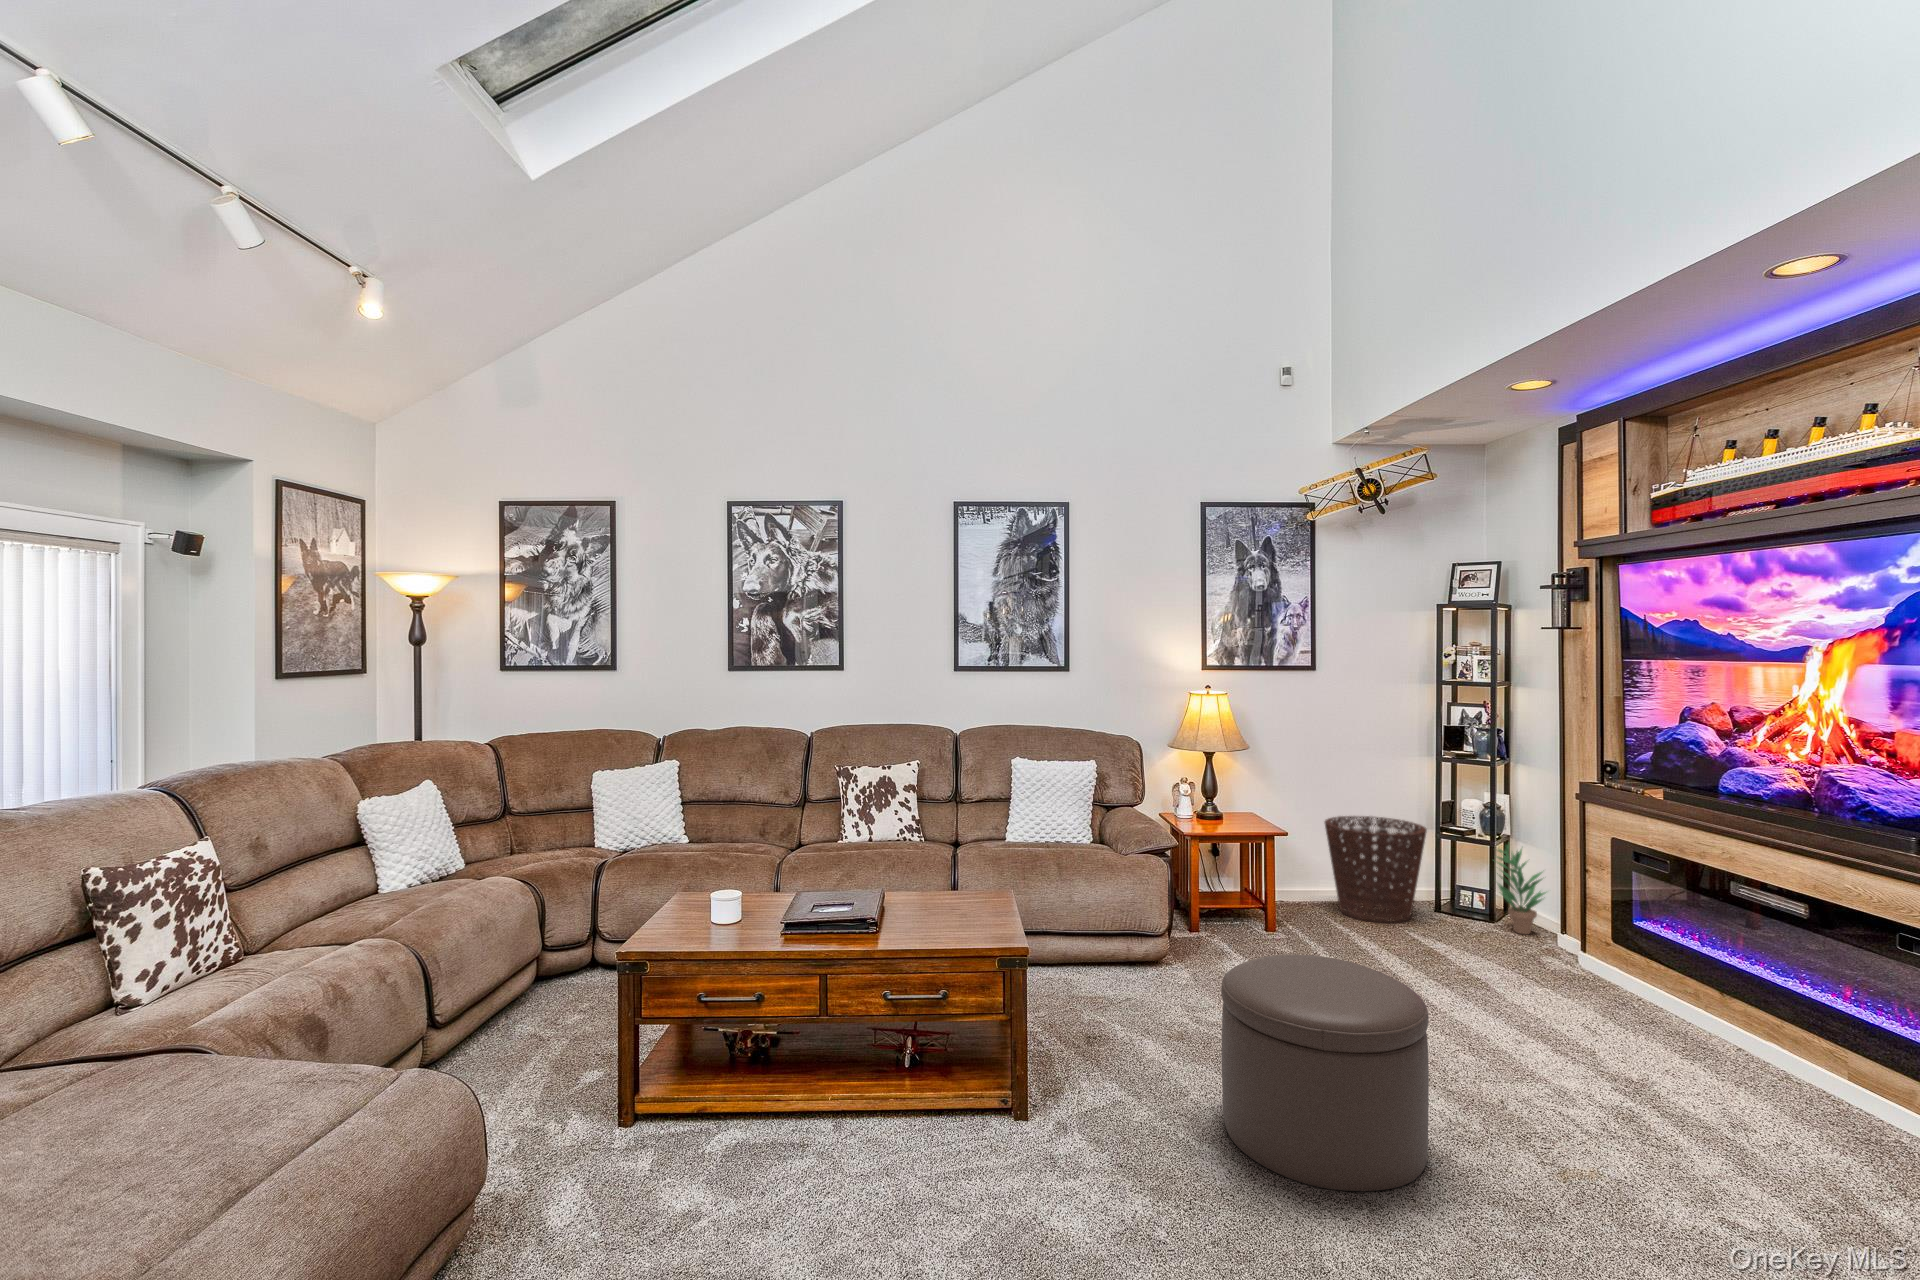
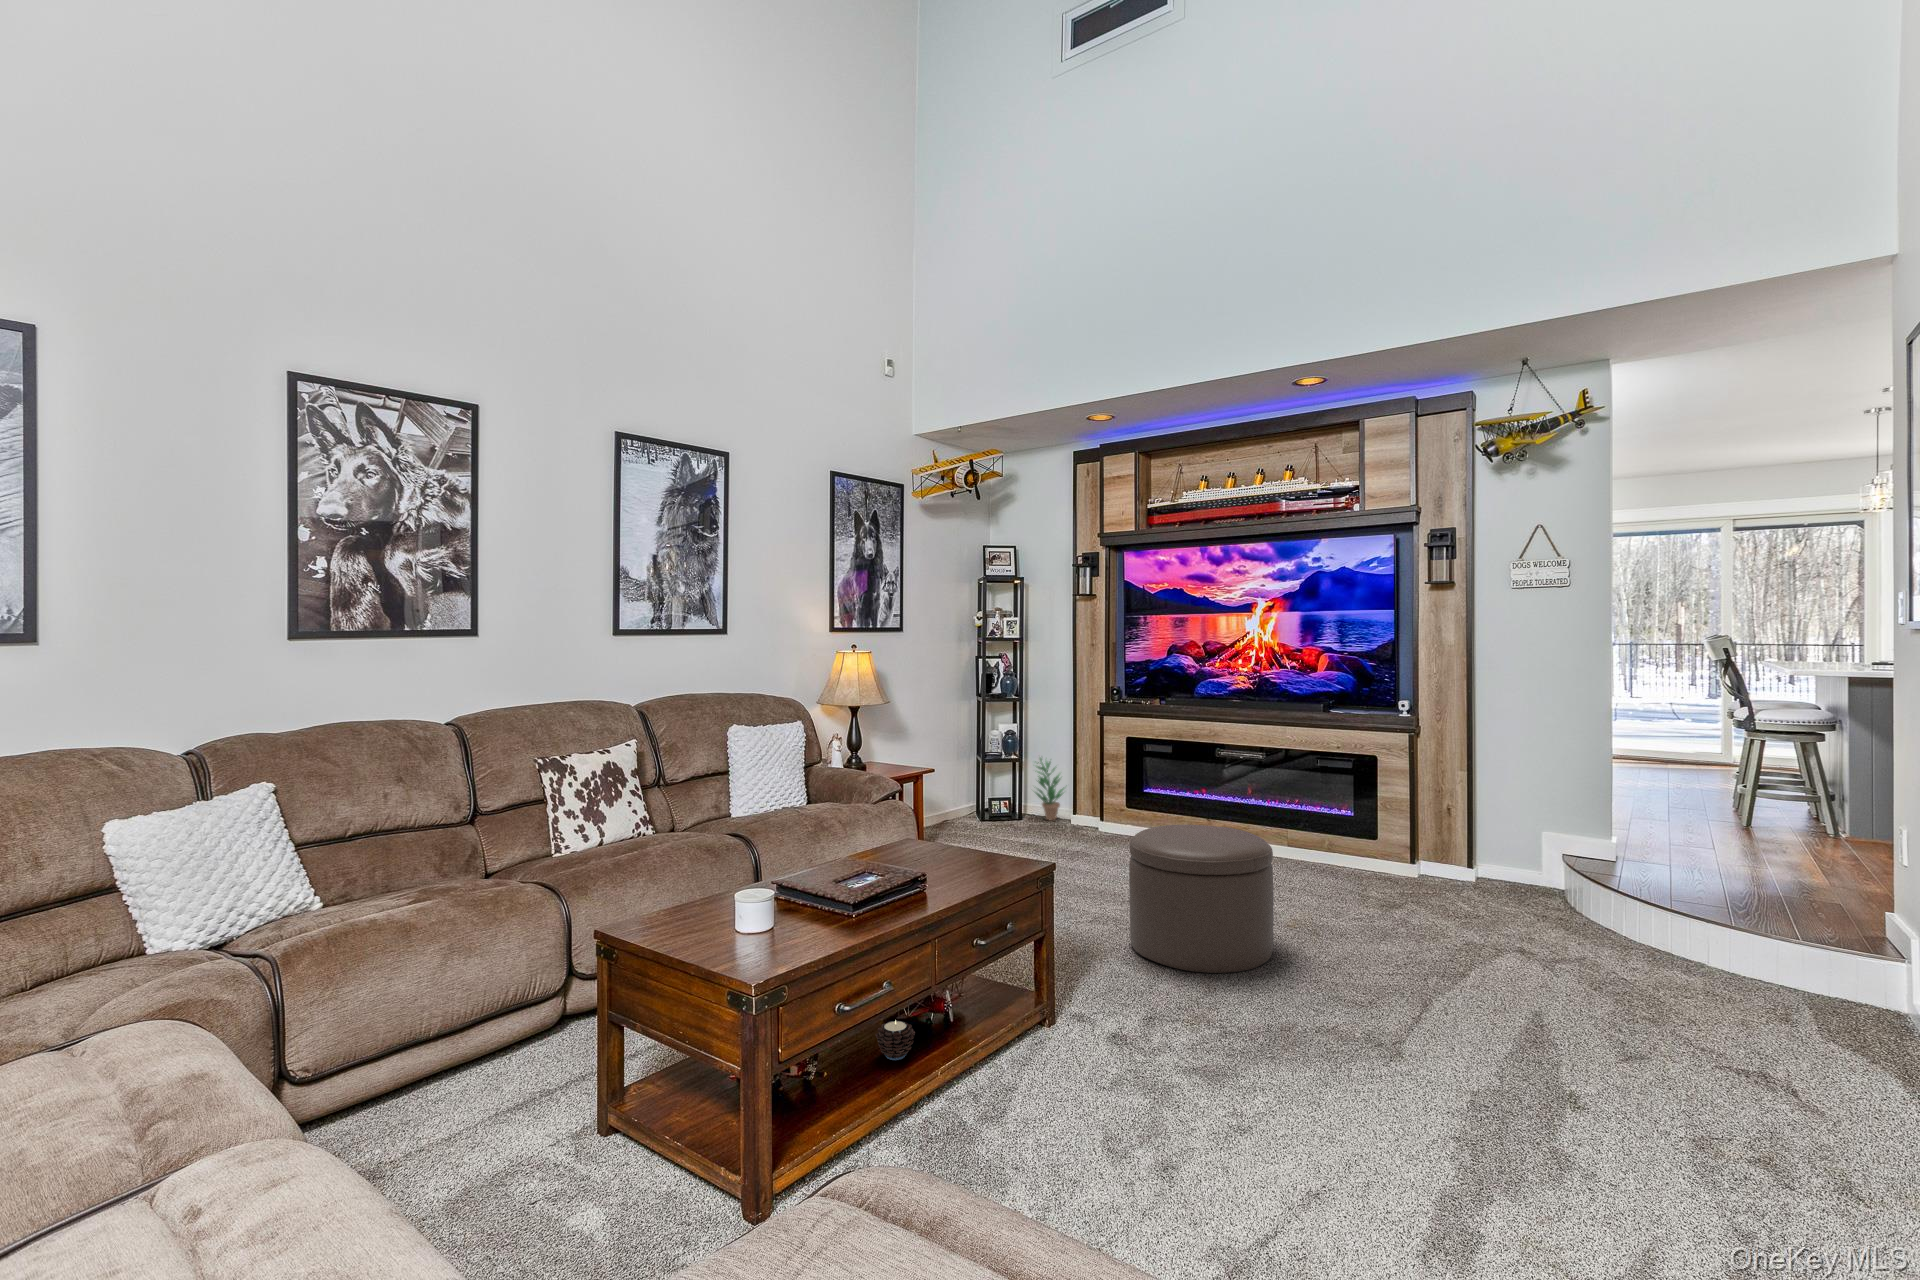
basket: present [1325,816,1427,924] -> none [921,752,998,835]
candle: none [799,1038,834,1074] -> present [876,1020,915,1060]

